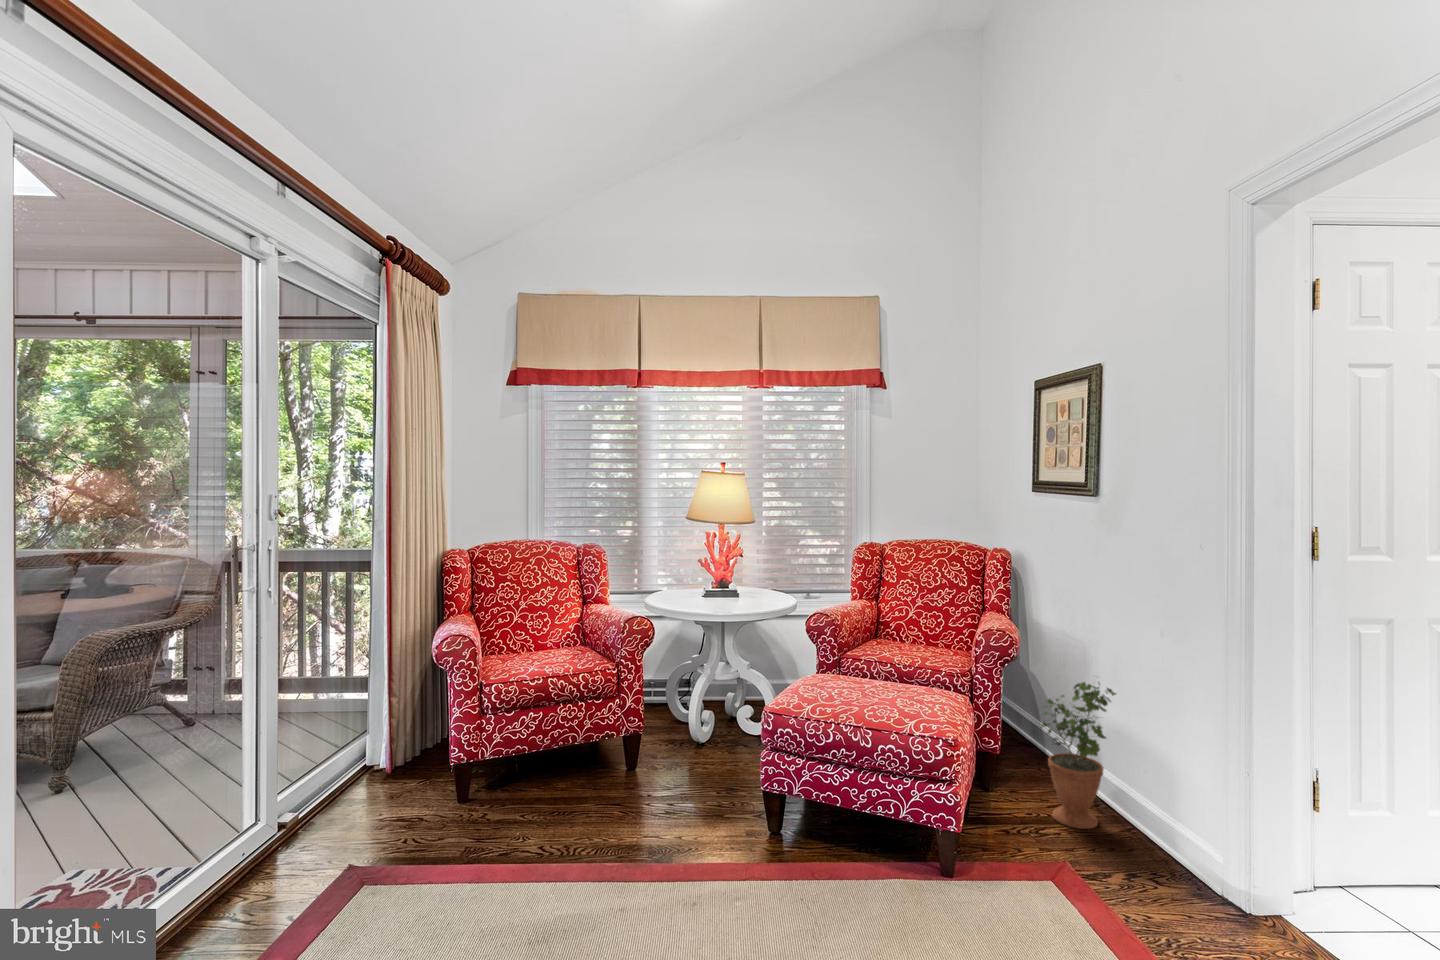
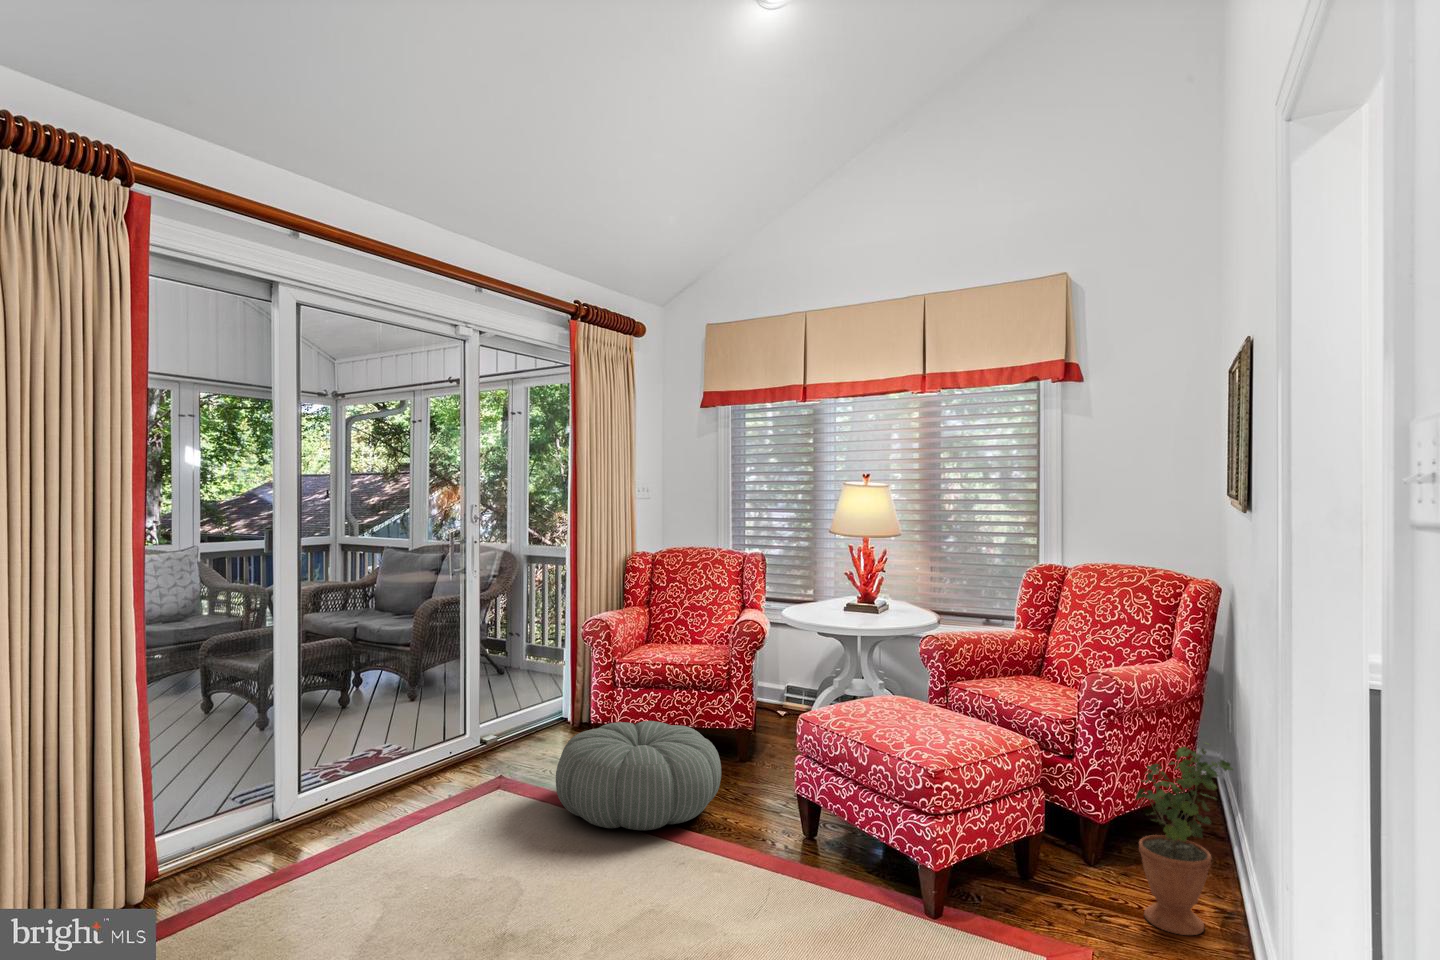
pouf: none [478,743,671,882] -> present [556,721,721,830]

